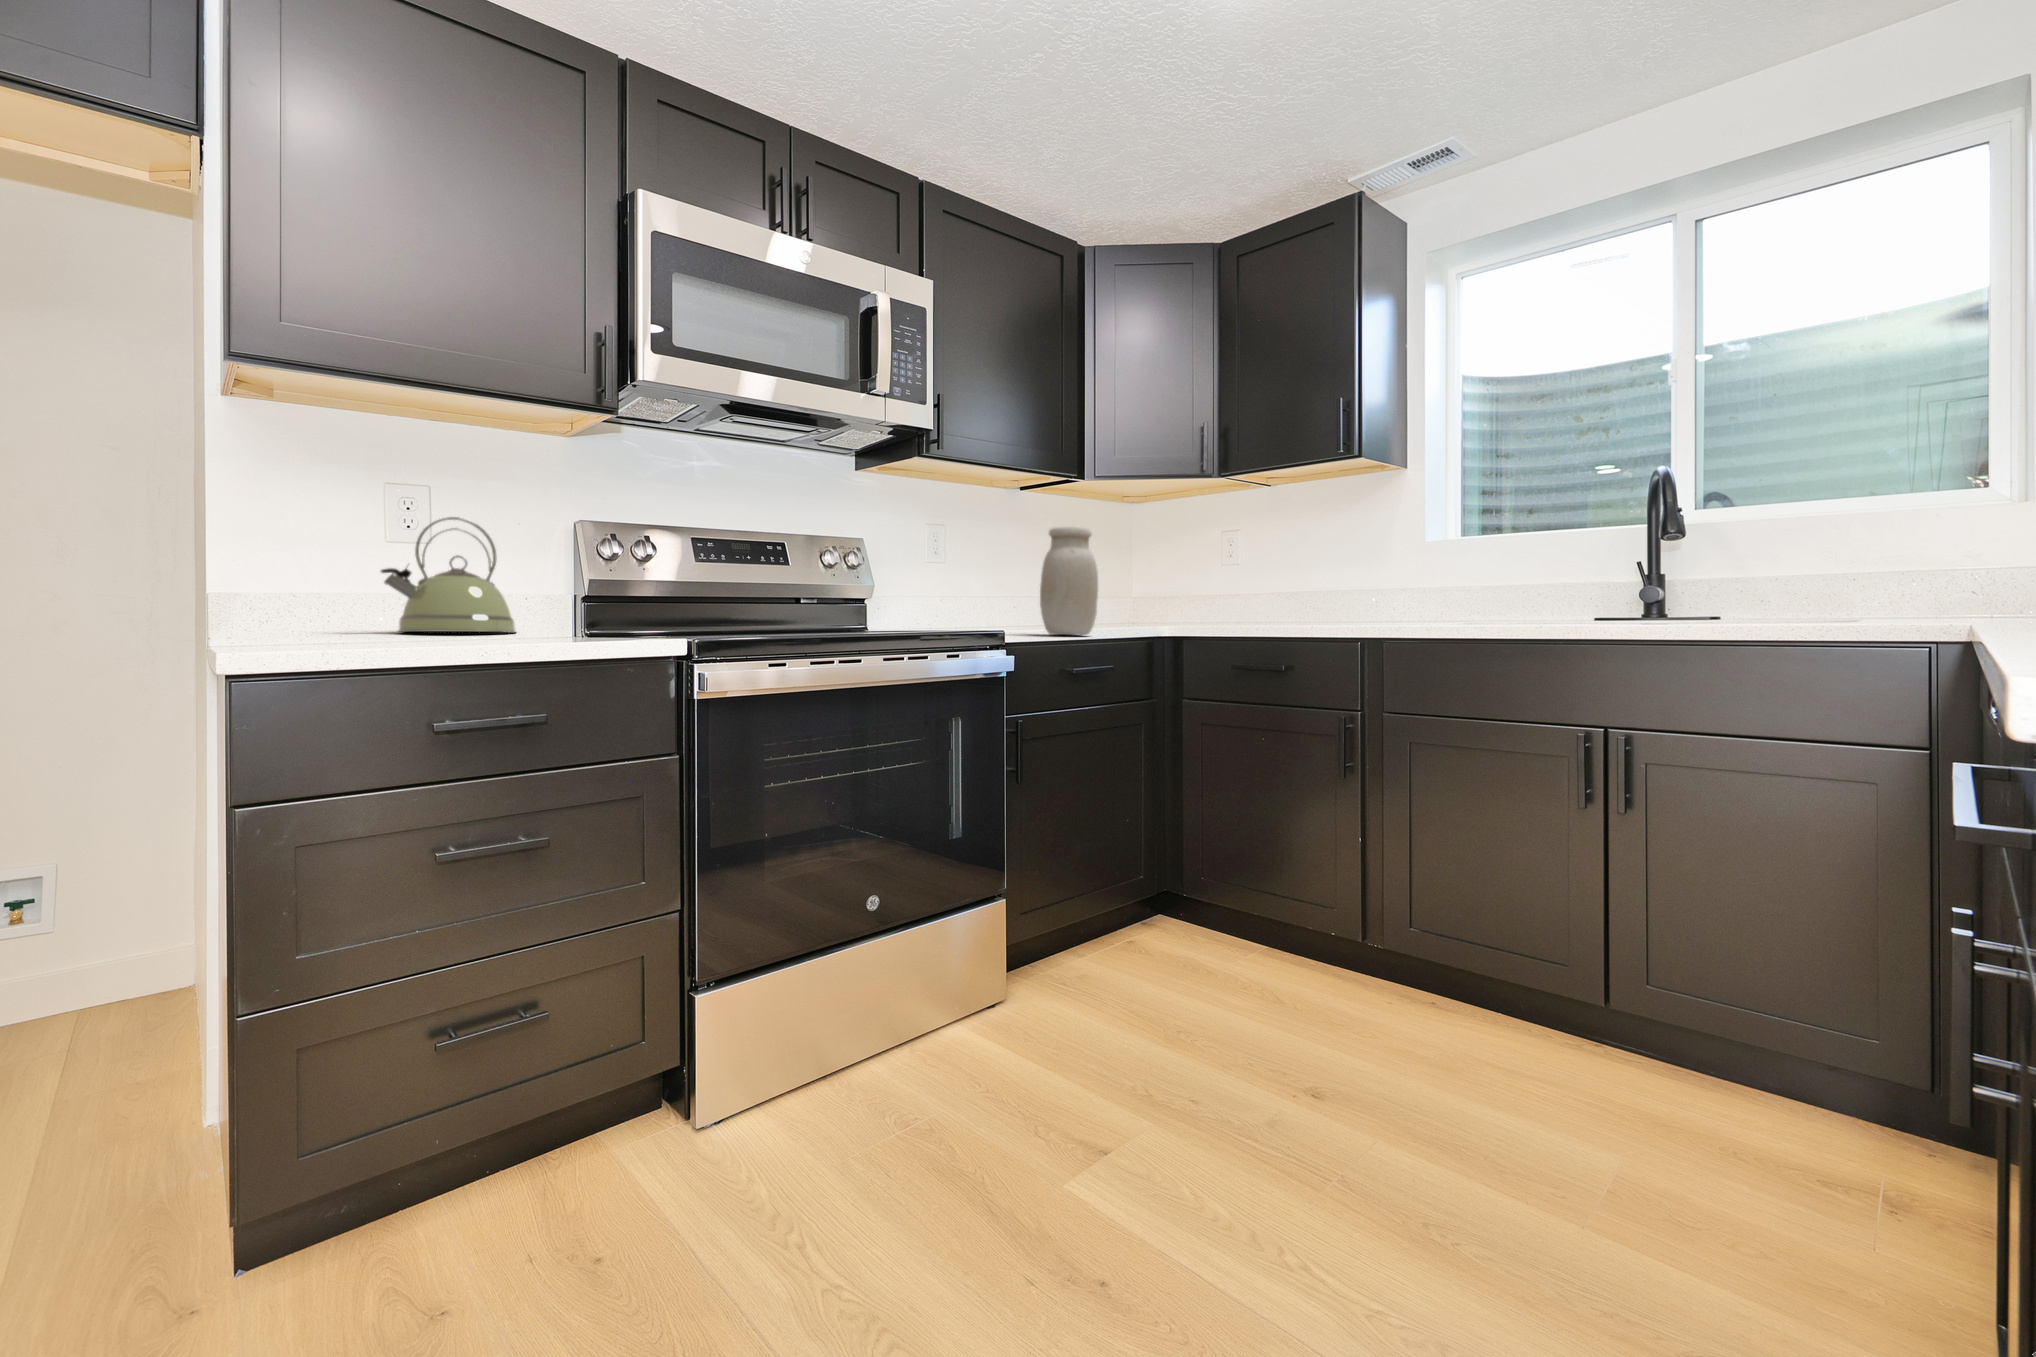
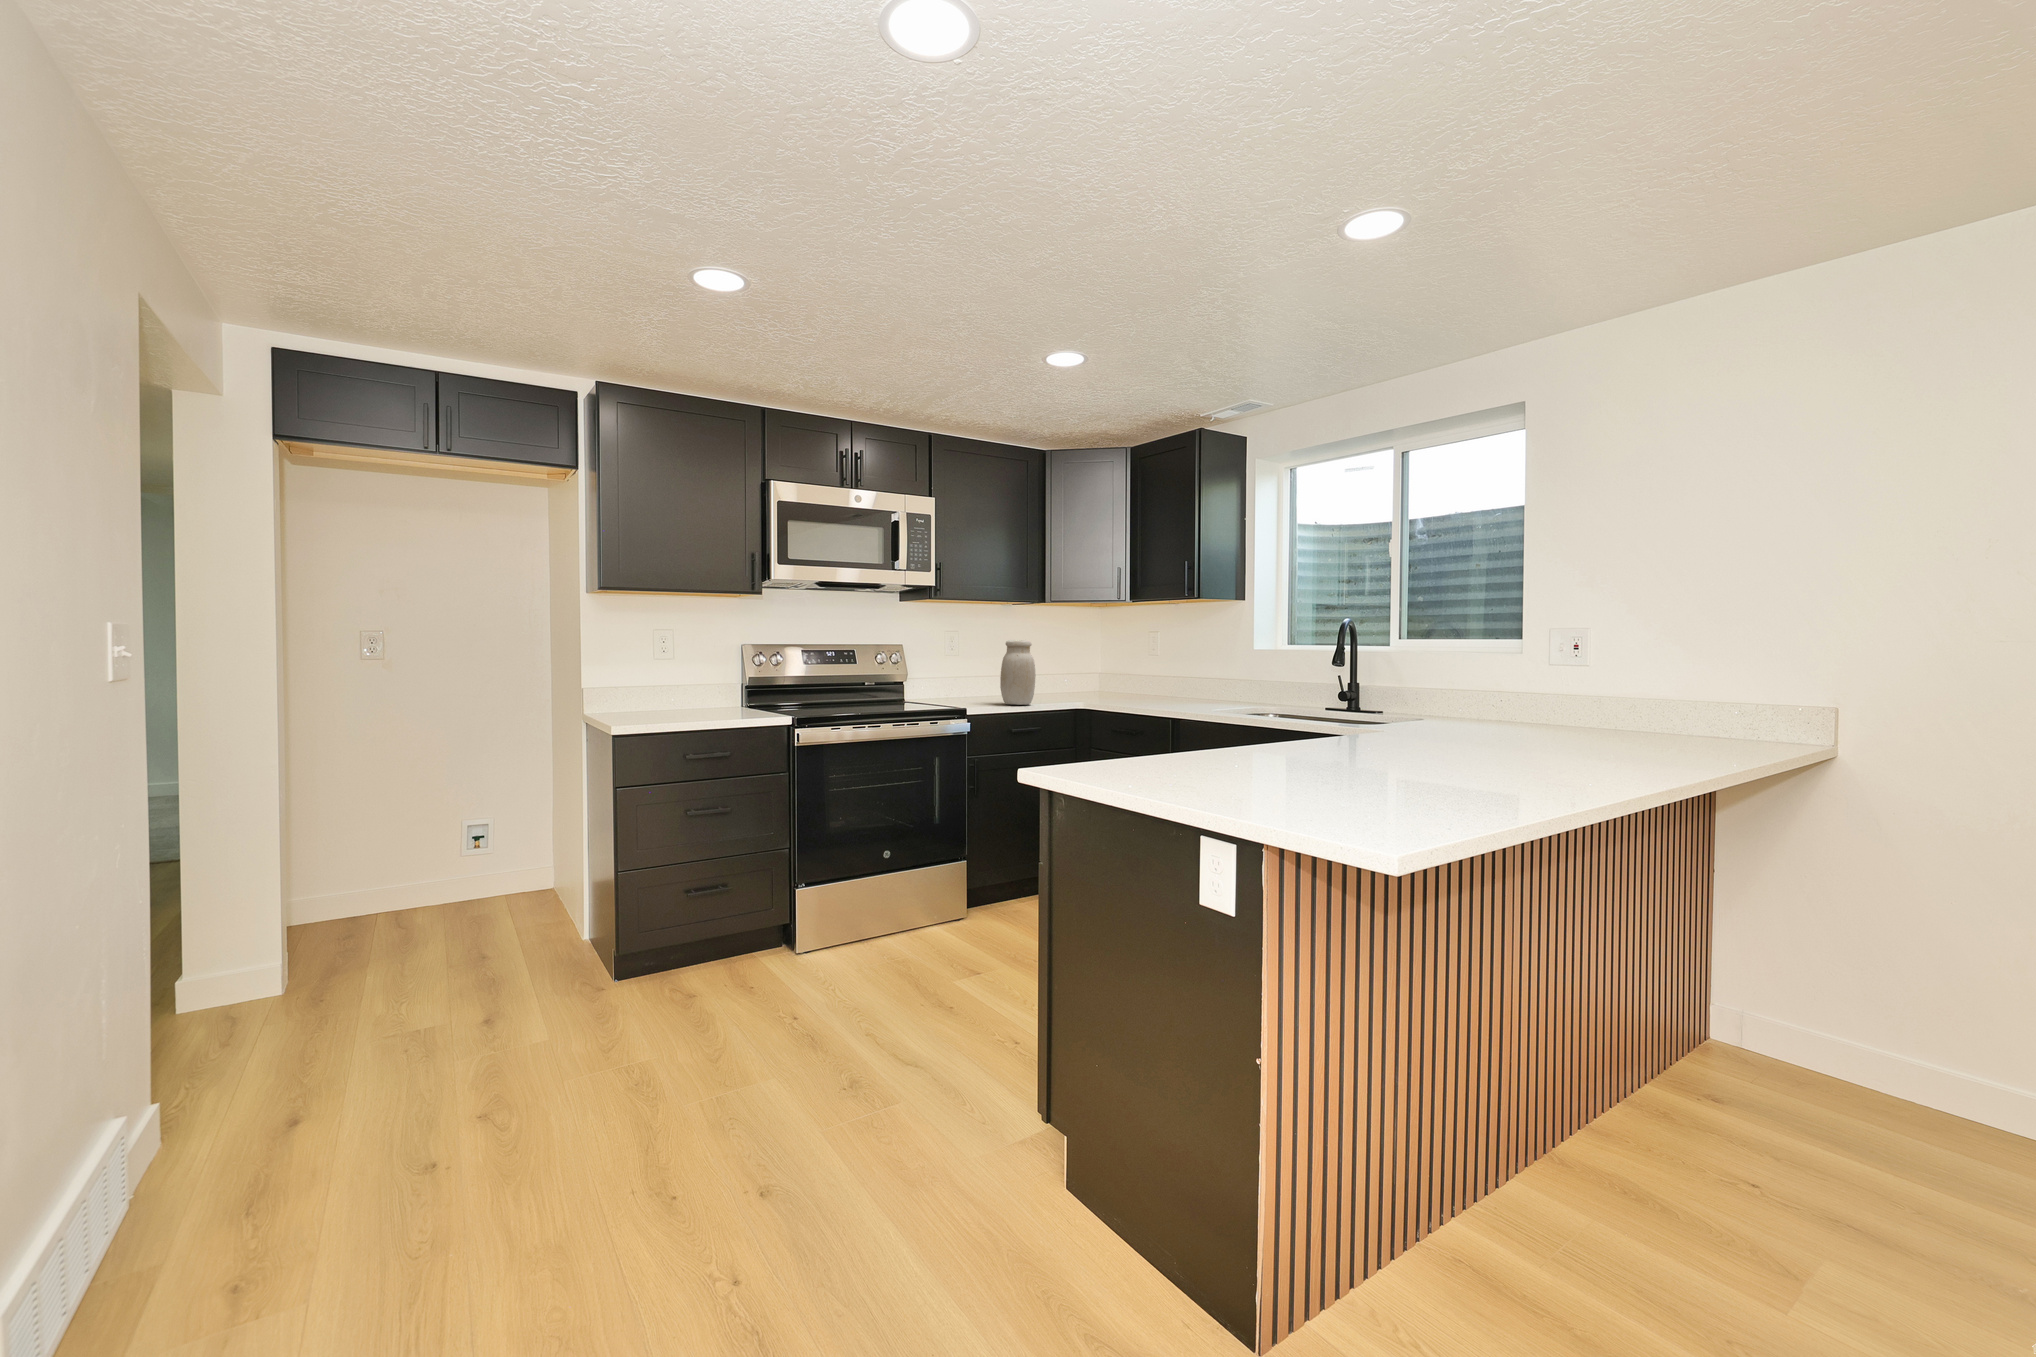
kettle: present [380,517,515,633] -> none [651,648,711,707]

